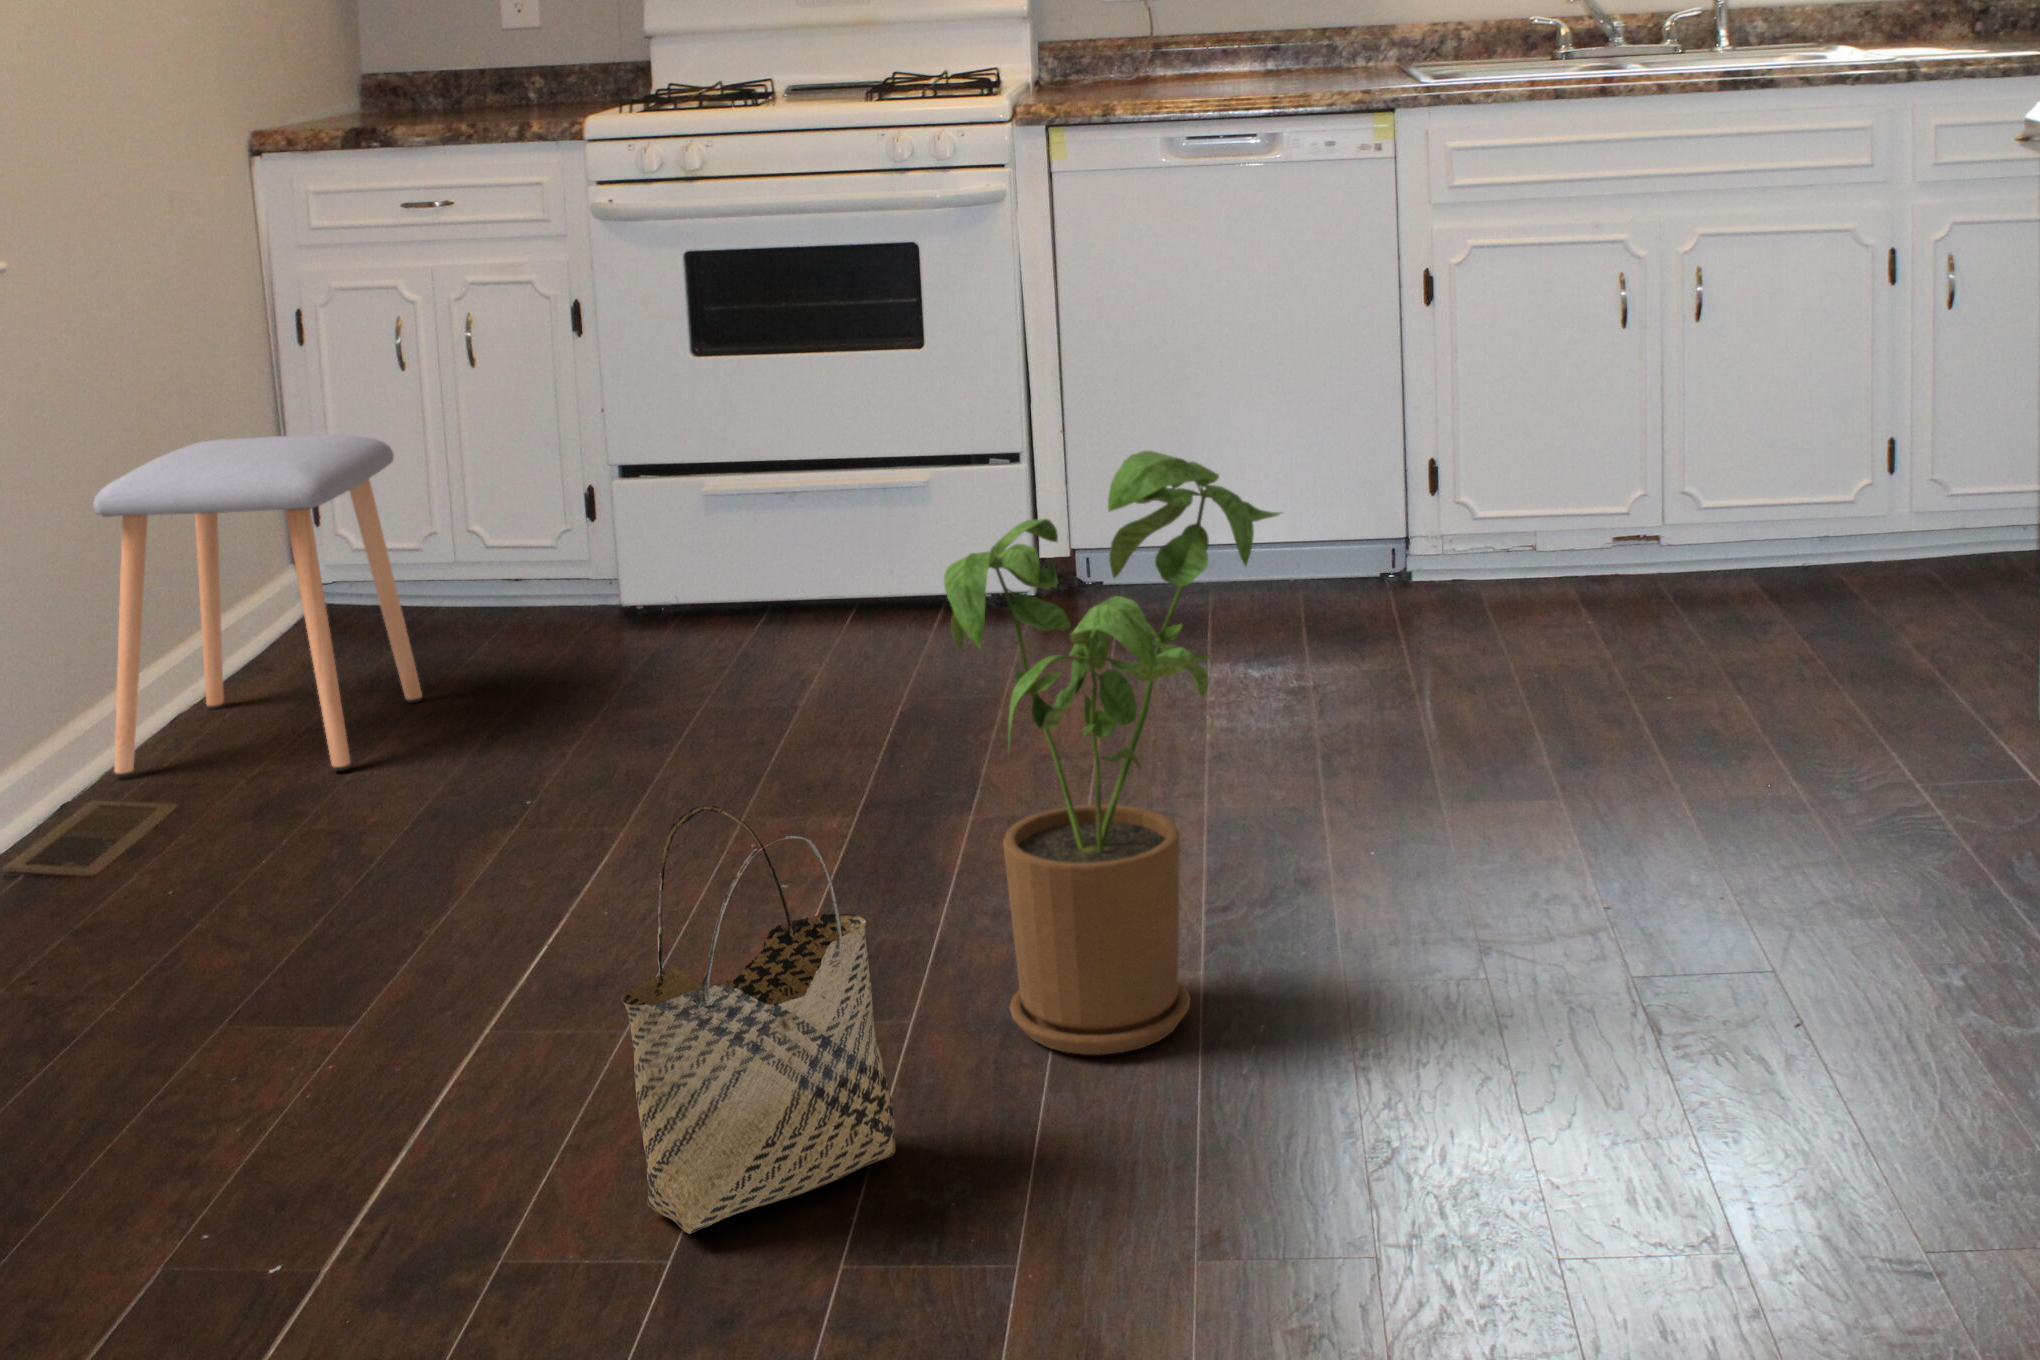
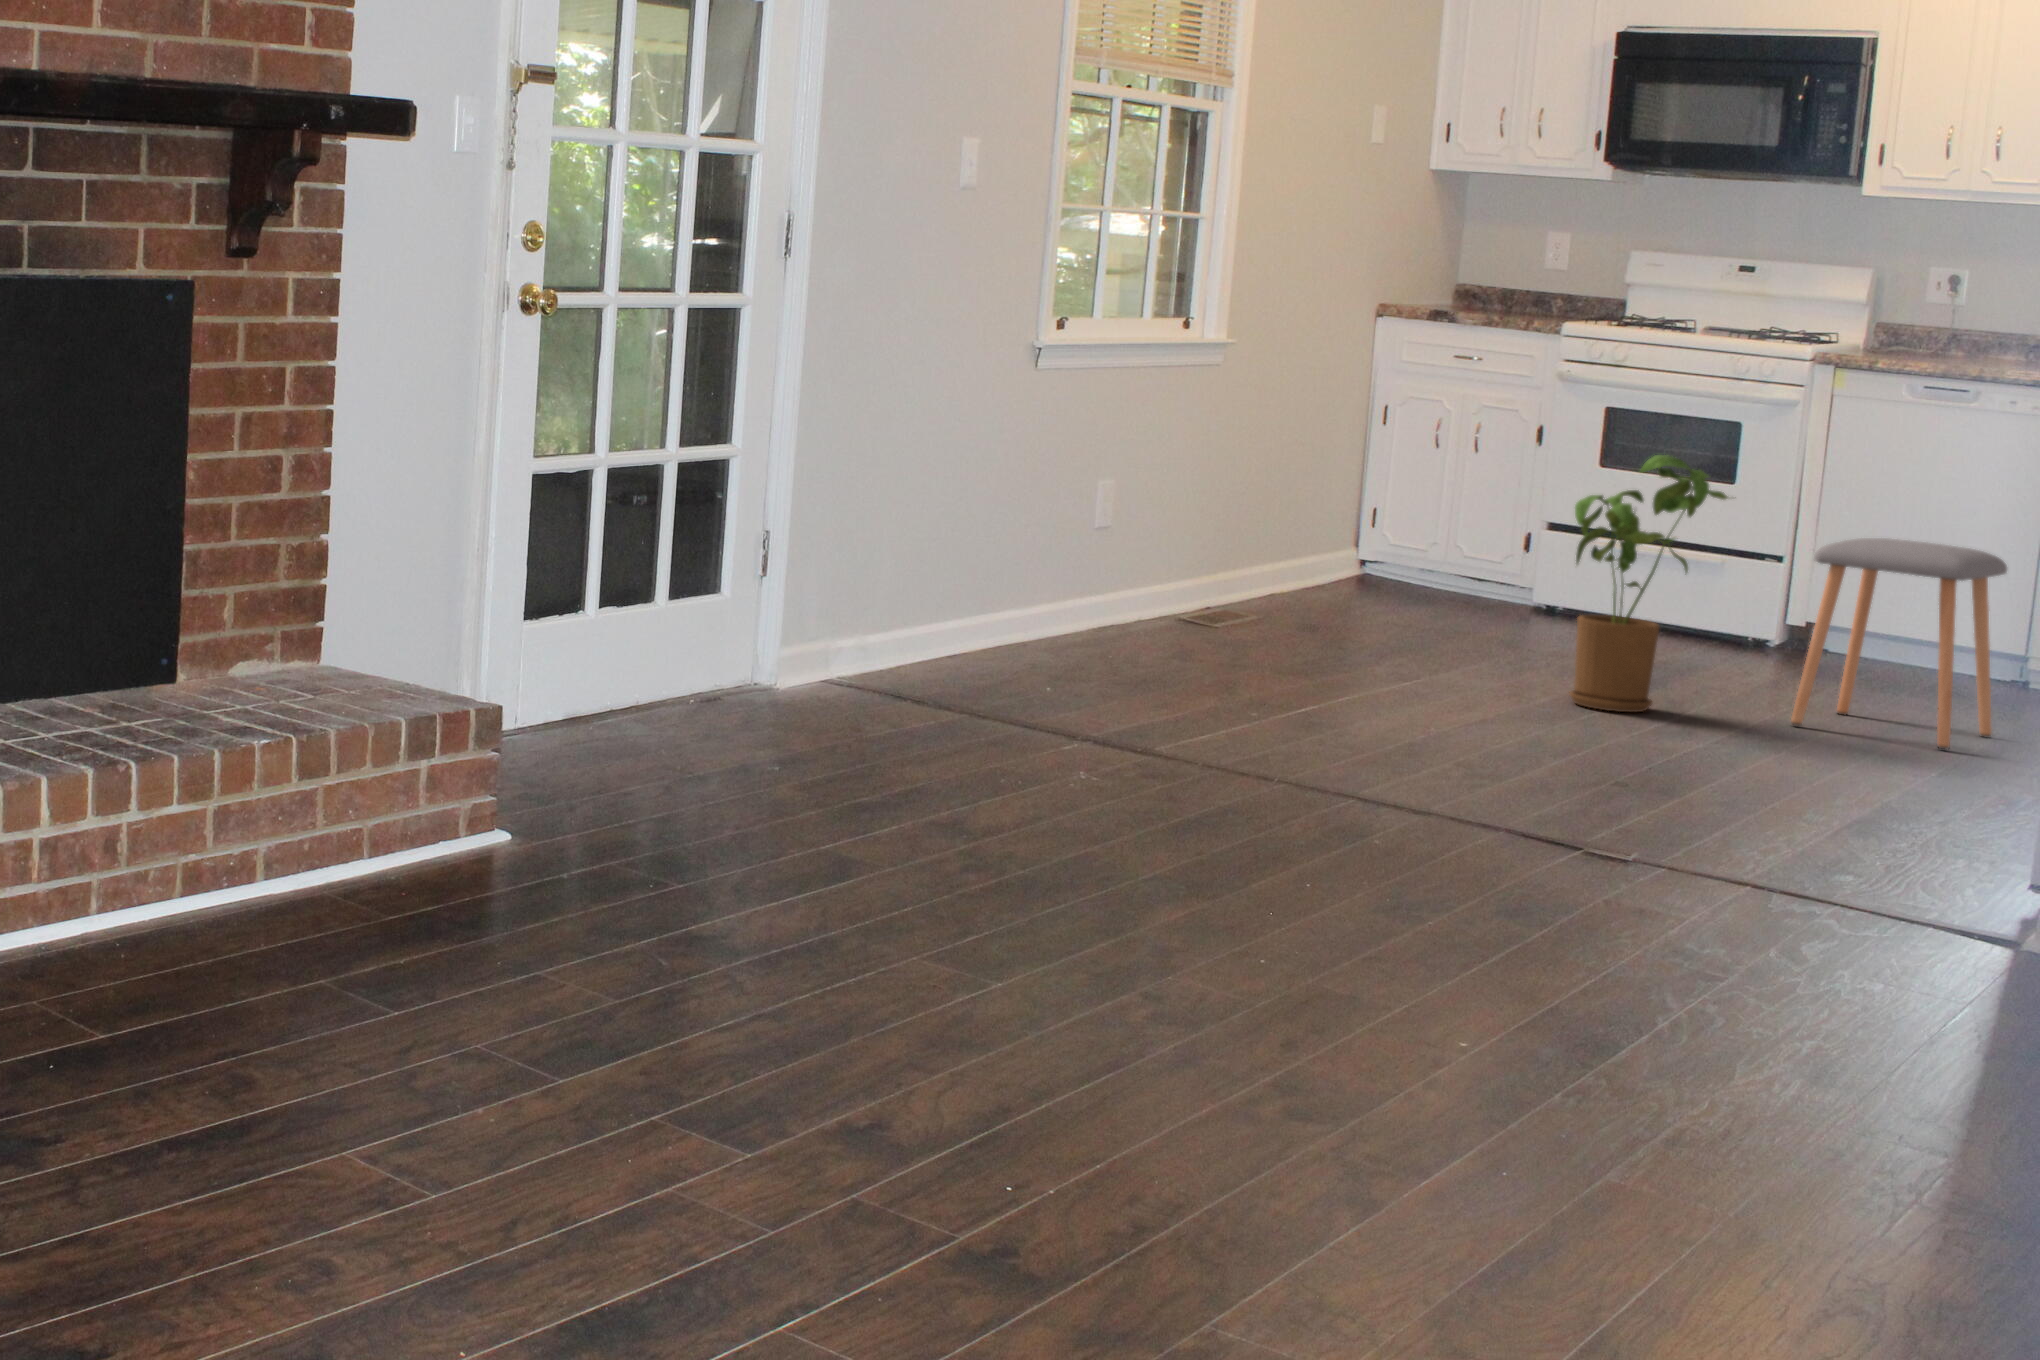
stool: present [93,435,422,778] -> present [1791,538,2007,750]
woven basket: present [621,806,895,1234] -> none [1383,549,1494,701]

